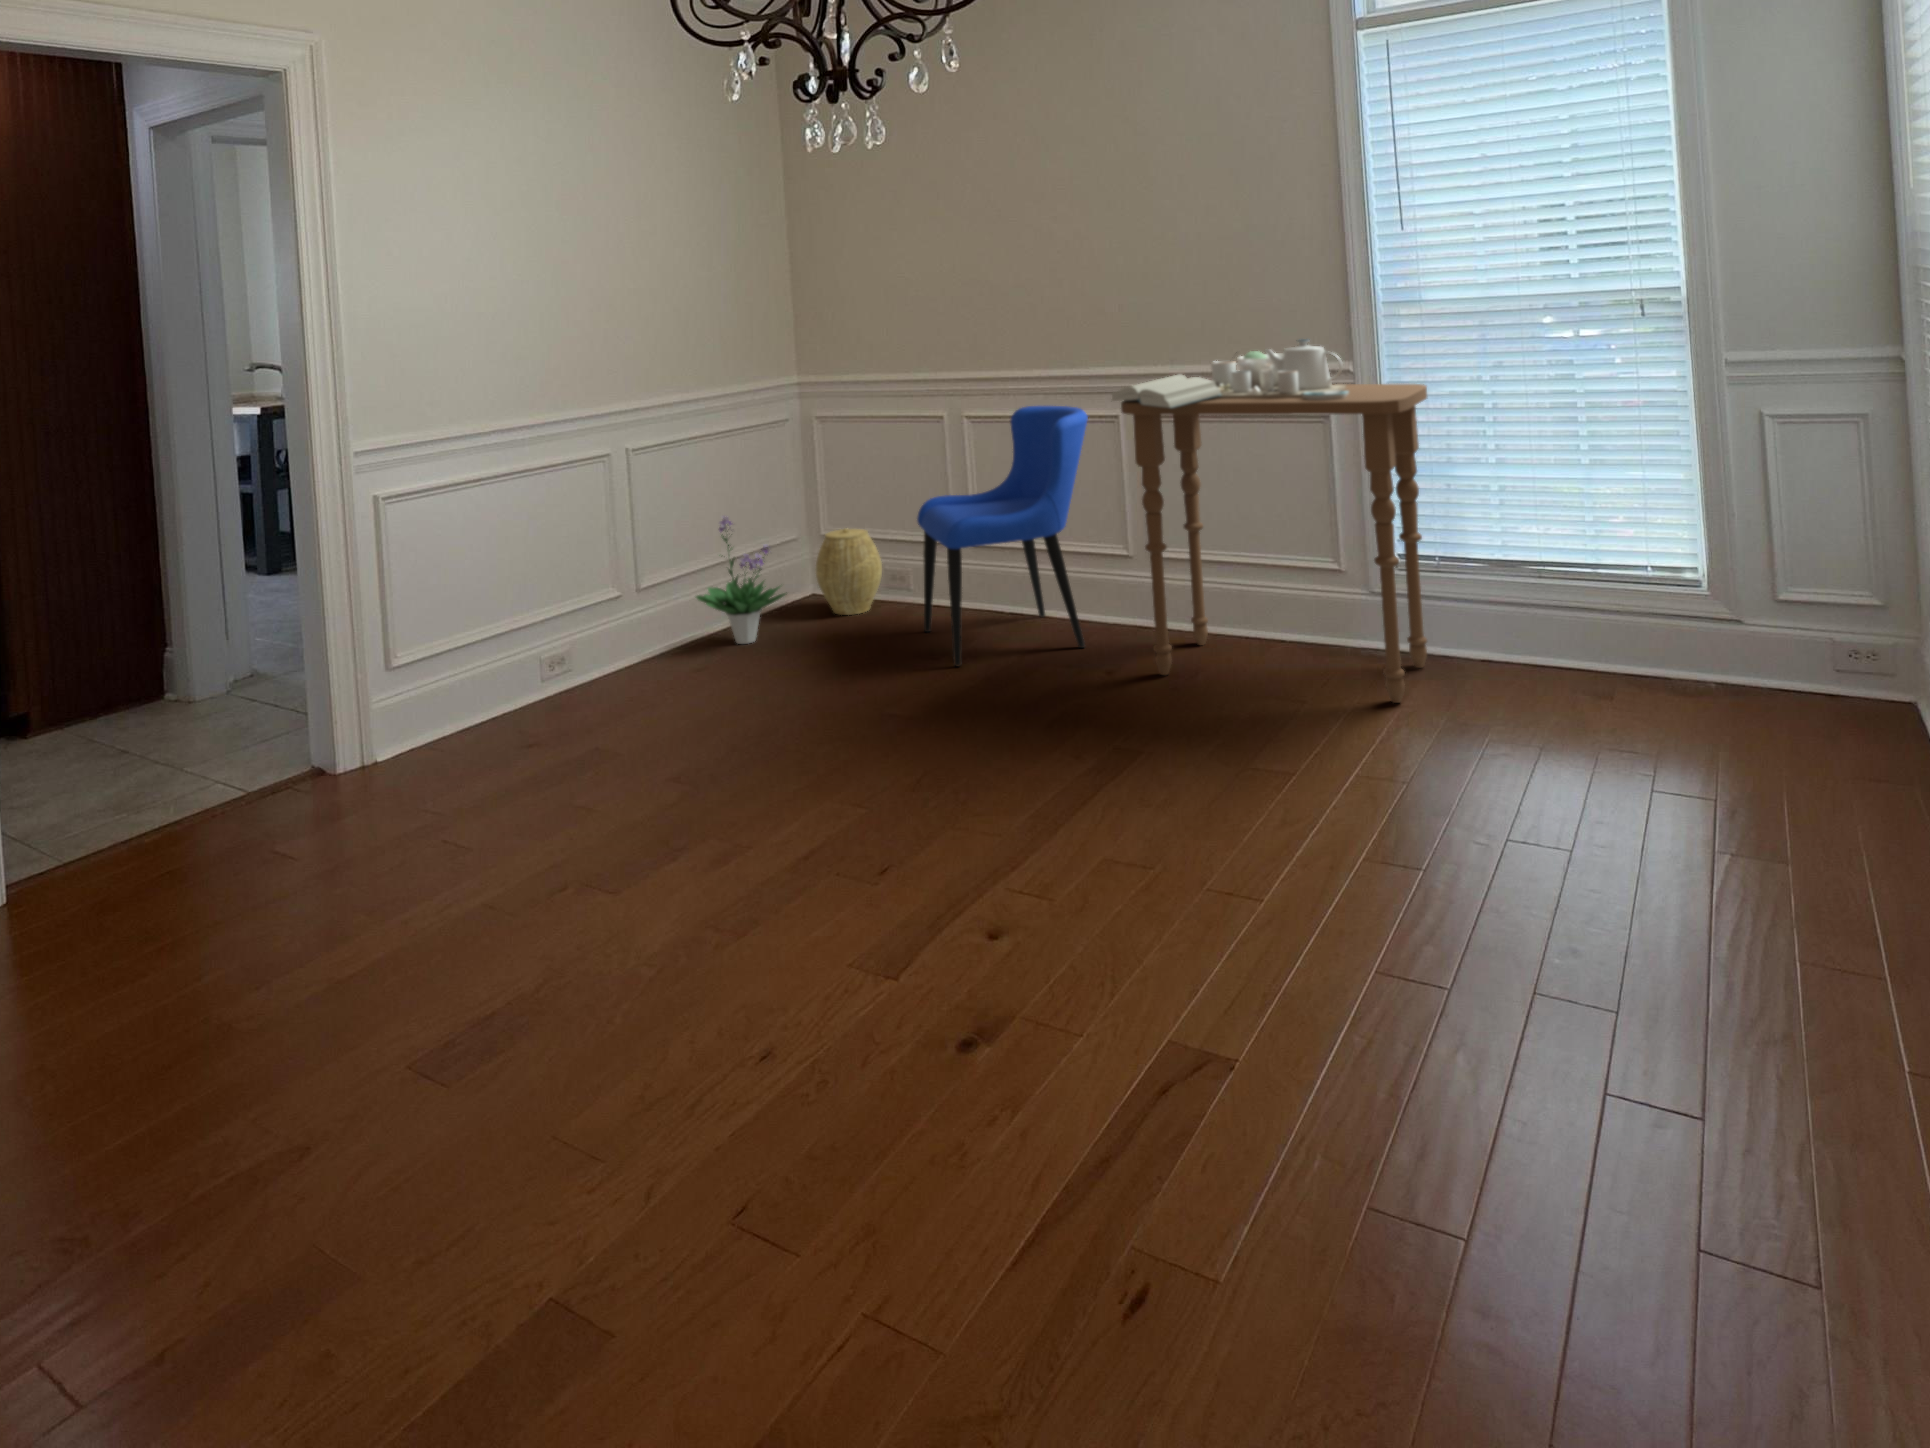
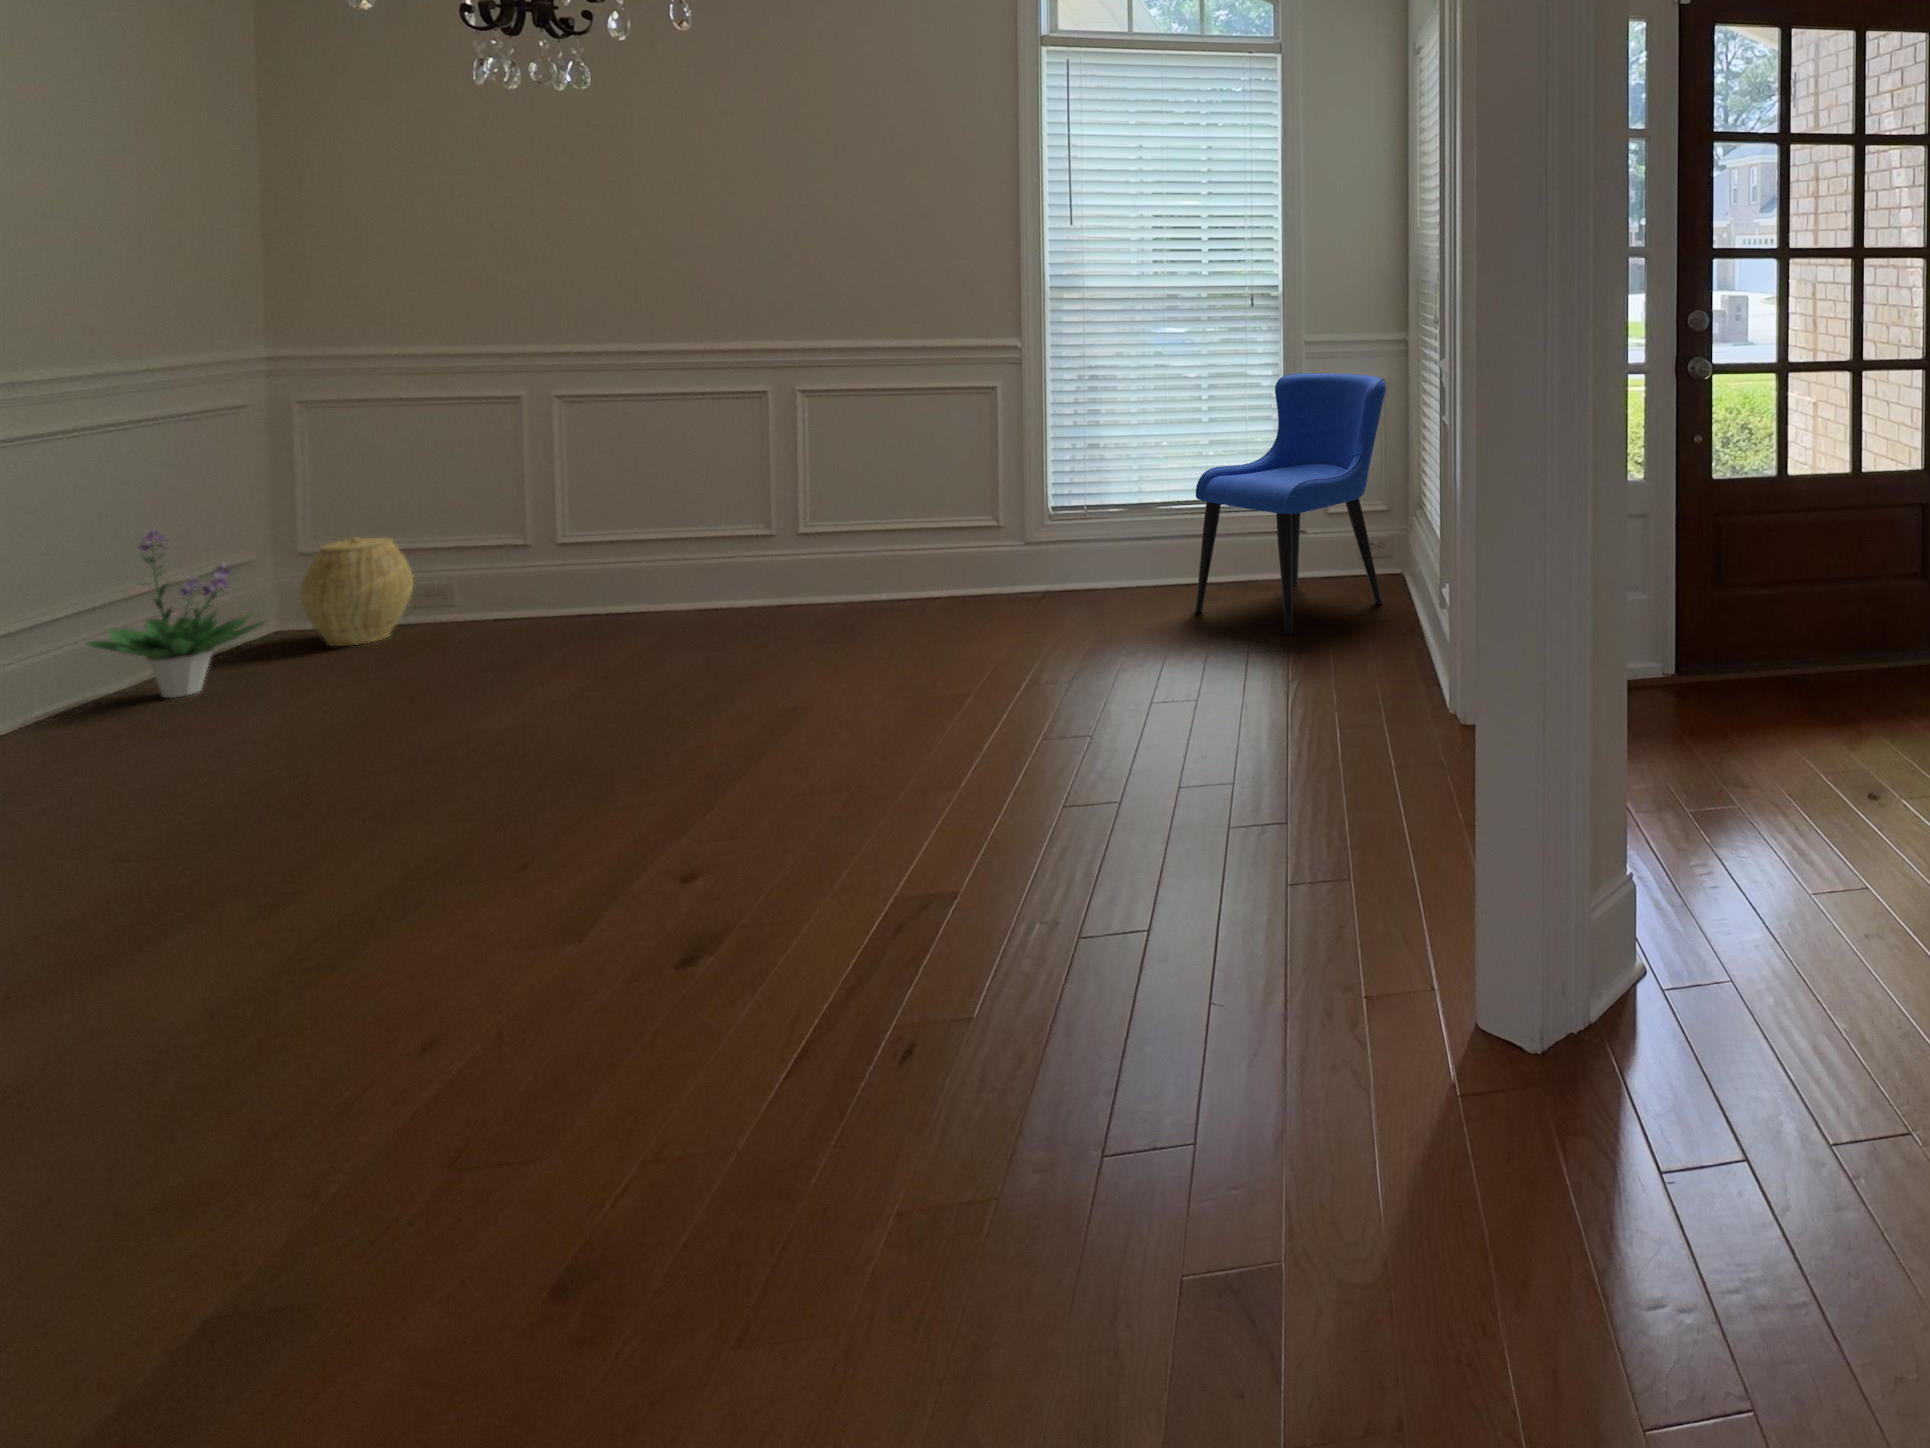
side table: present [1112,339,1427,703] -> none [775,316,1087,643]
dining chair: present [917,406,1088,666] -> present [1195,373,1386,634]

